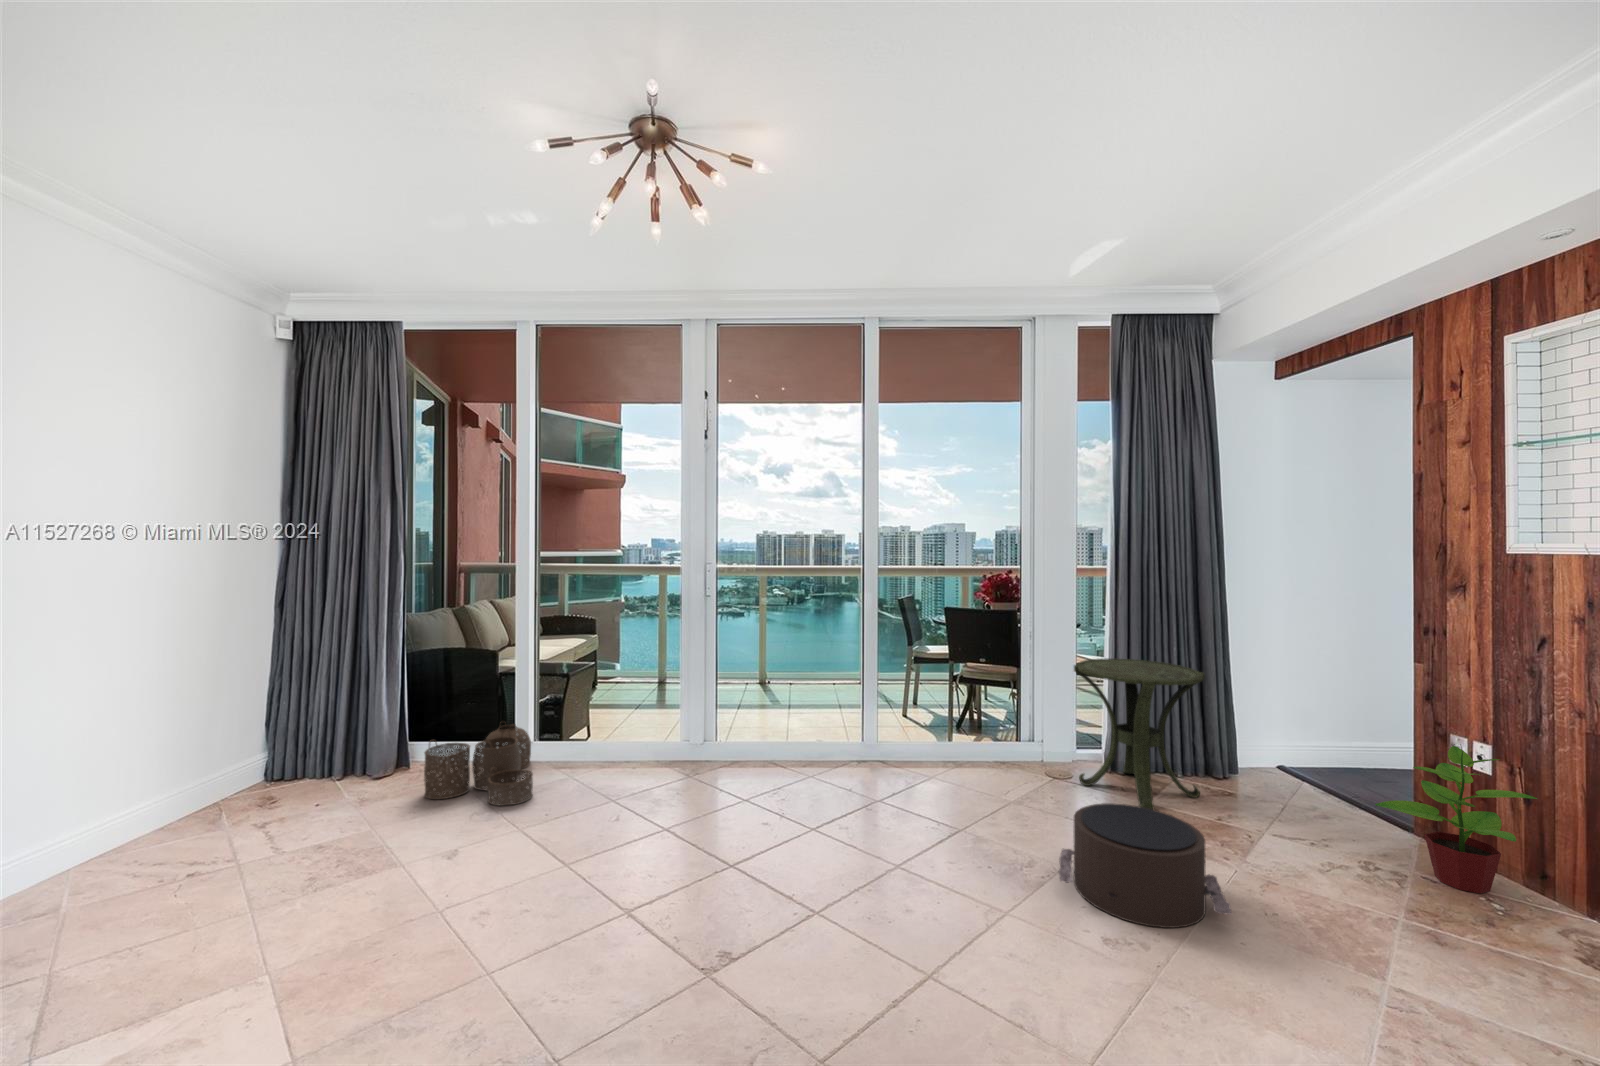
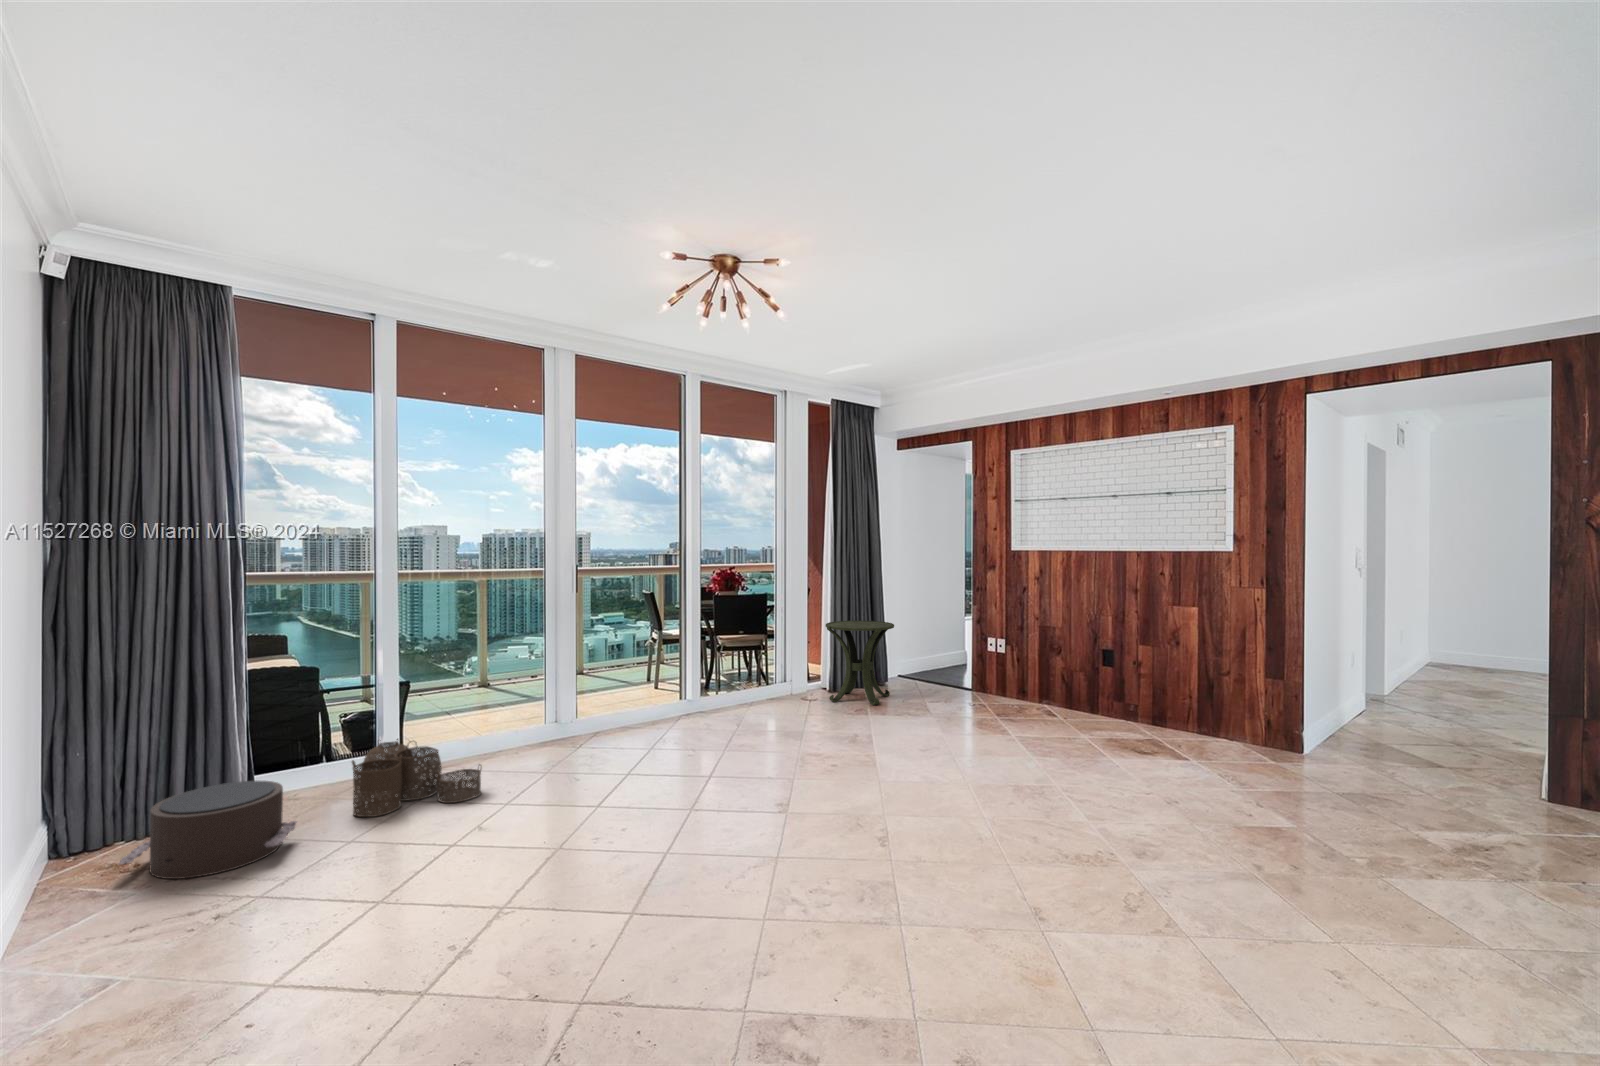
potted plant: present [1375,744,1537,893] -> none [975,638,1027,704]
pouf: present [1059,803,1231,928] -> present [119,781,297,879]

